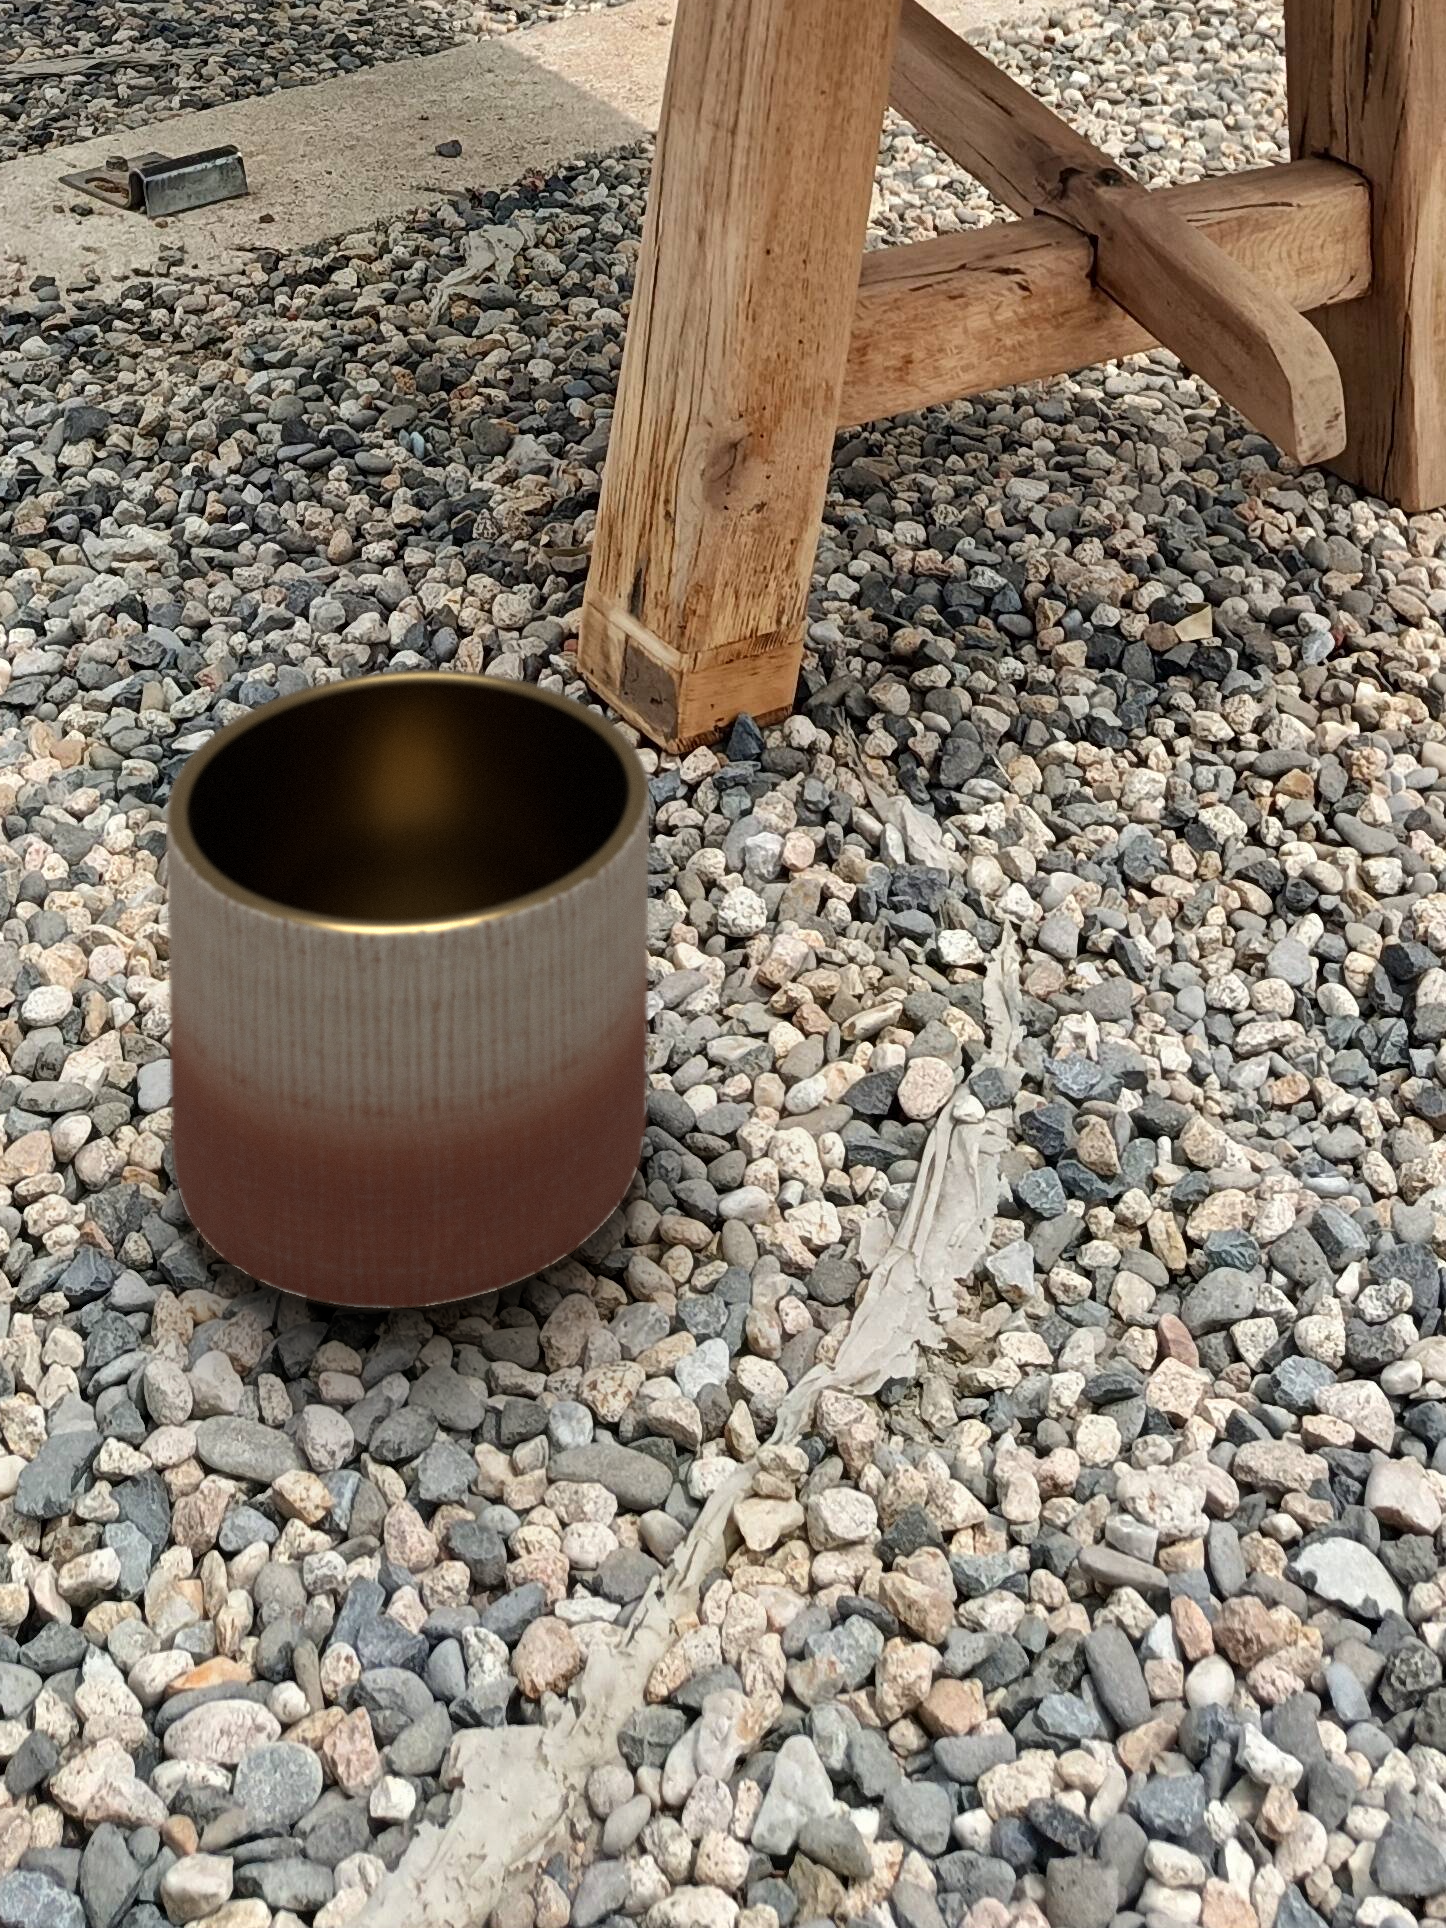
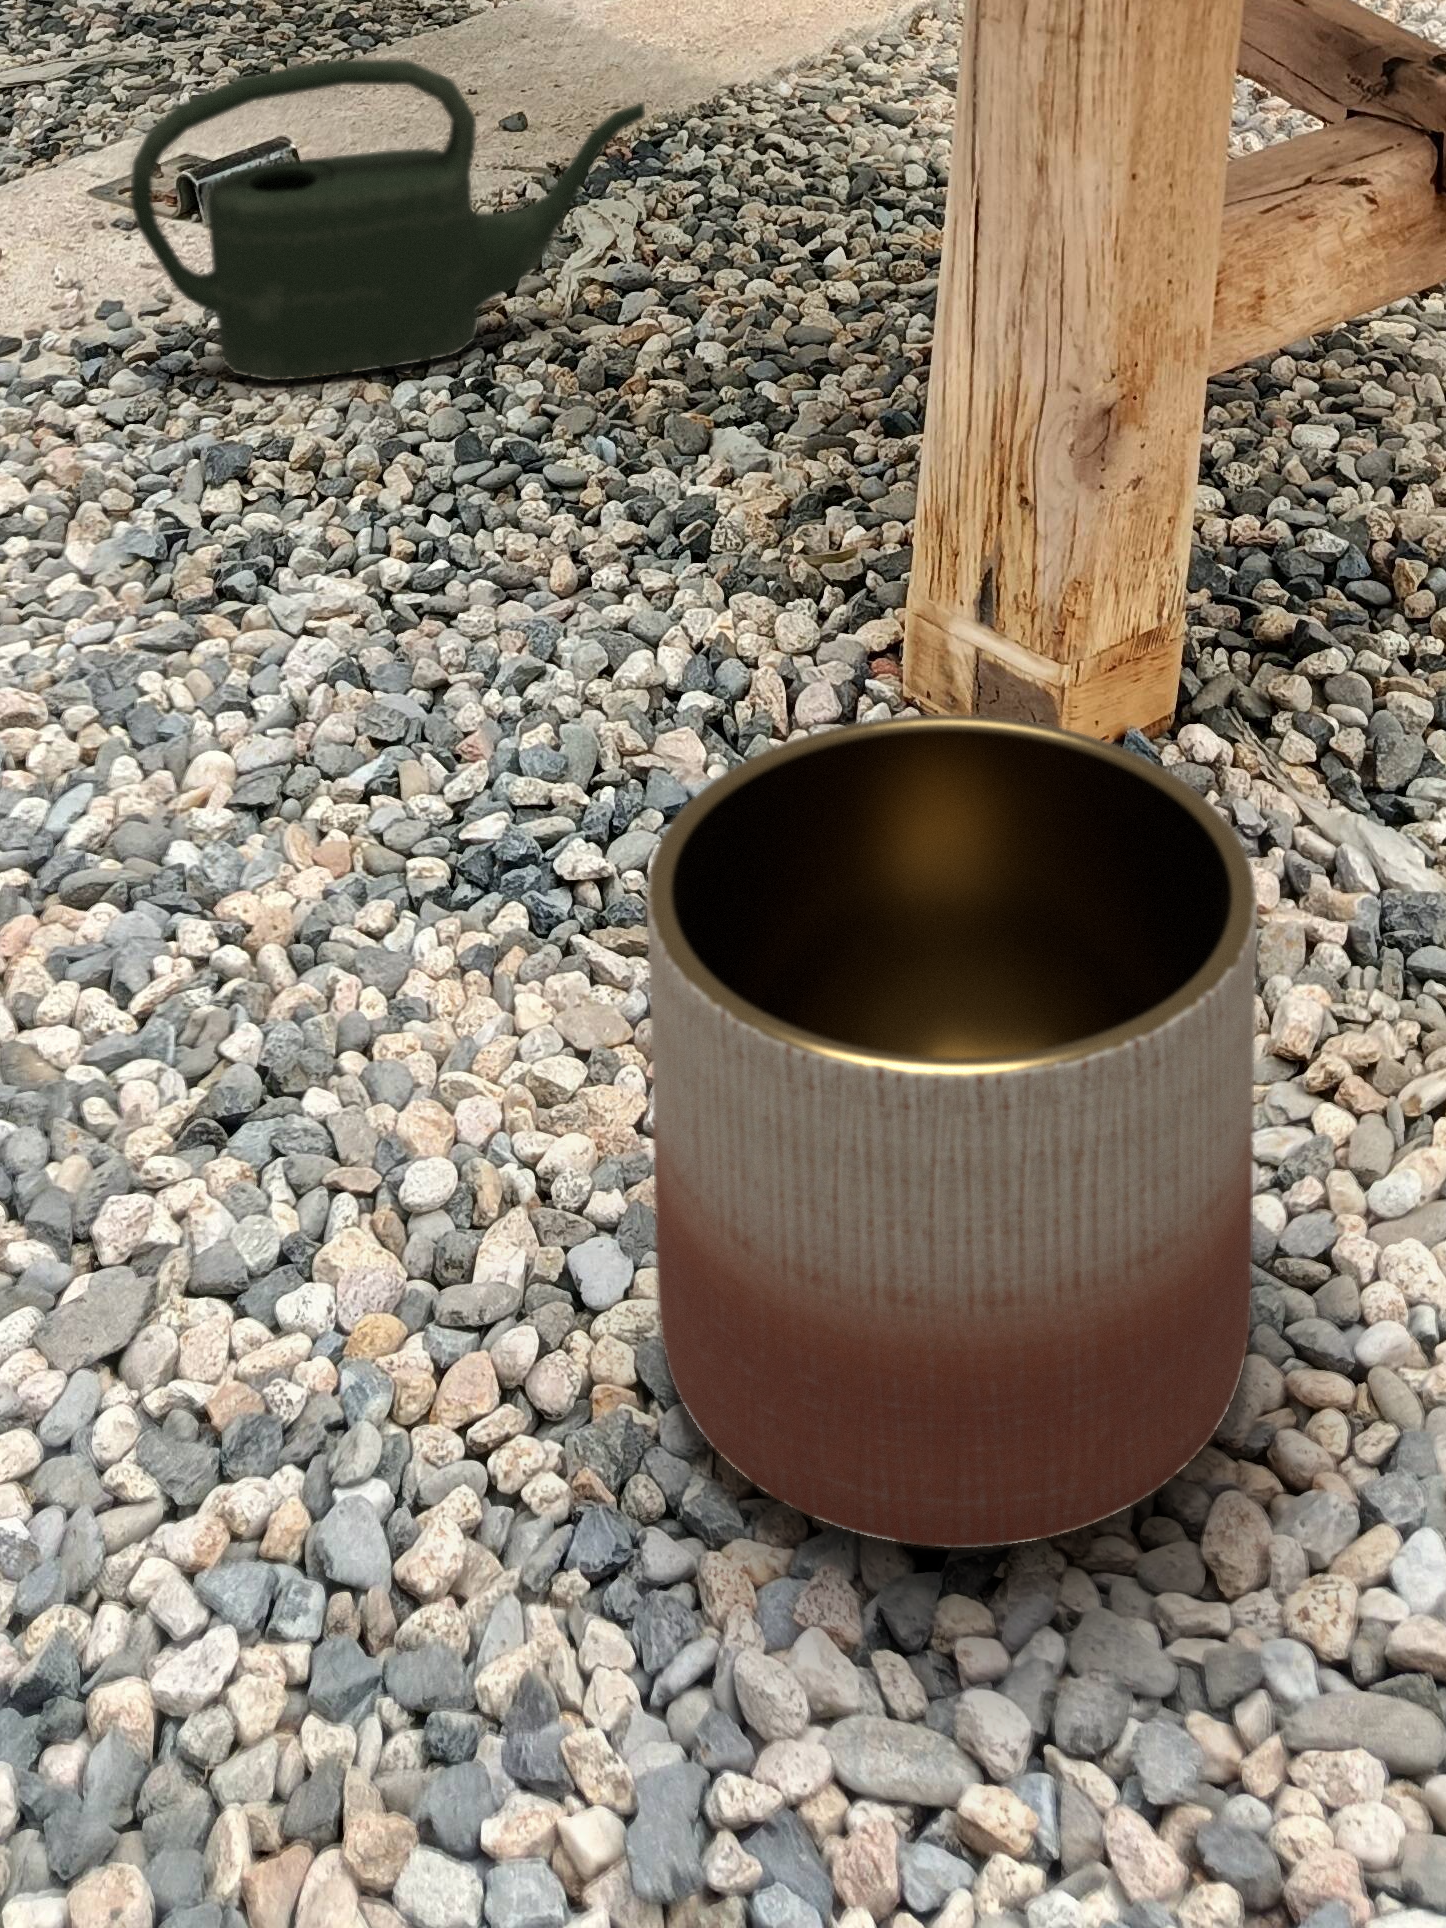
watering can: none [46,87,502,358] -> present [131,59,645,380]

